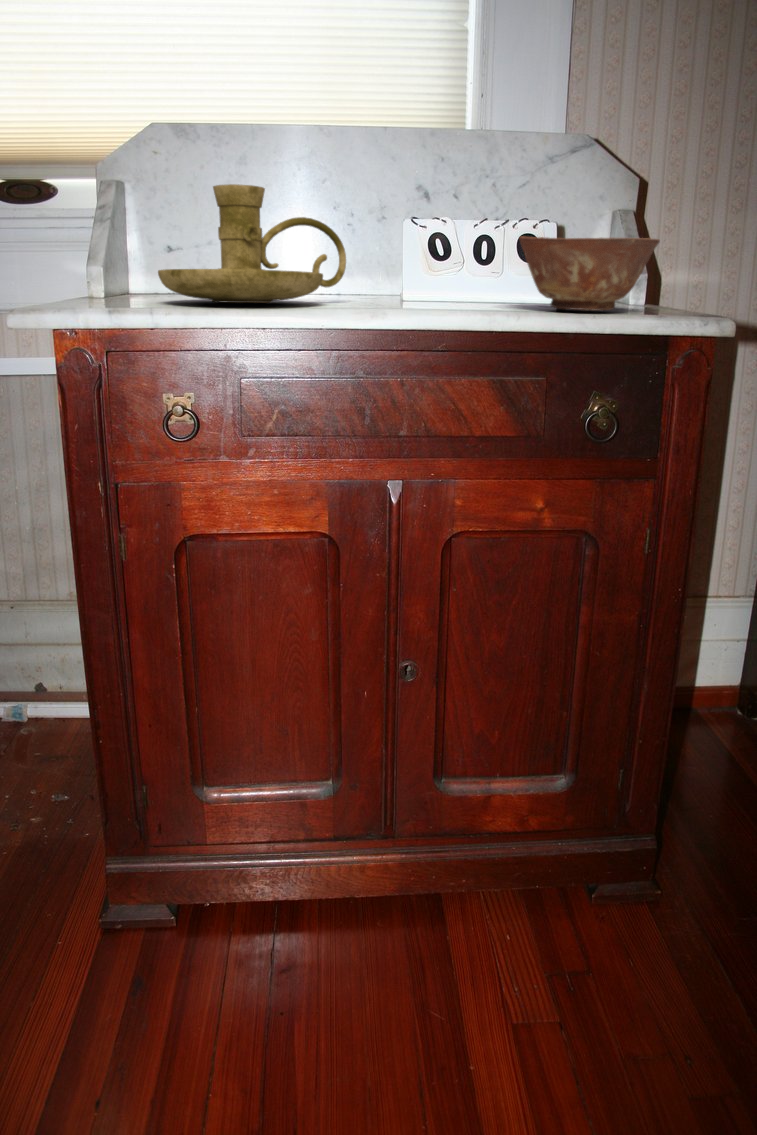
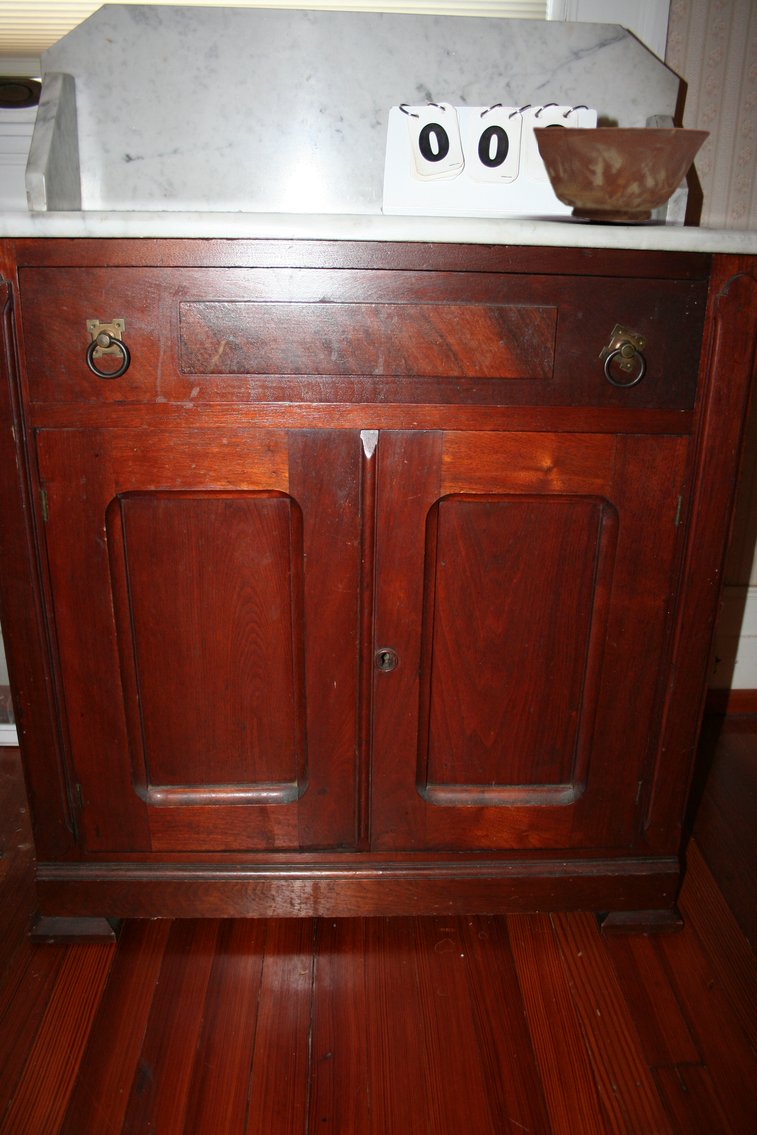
candle holder: present [158,184,346,303] -> none [88,58,324,209]

